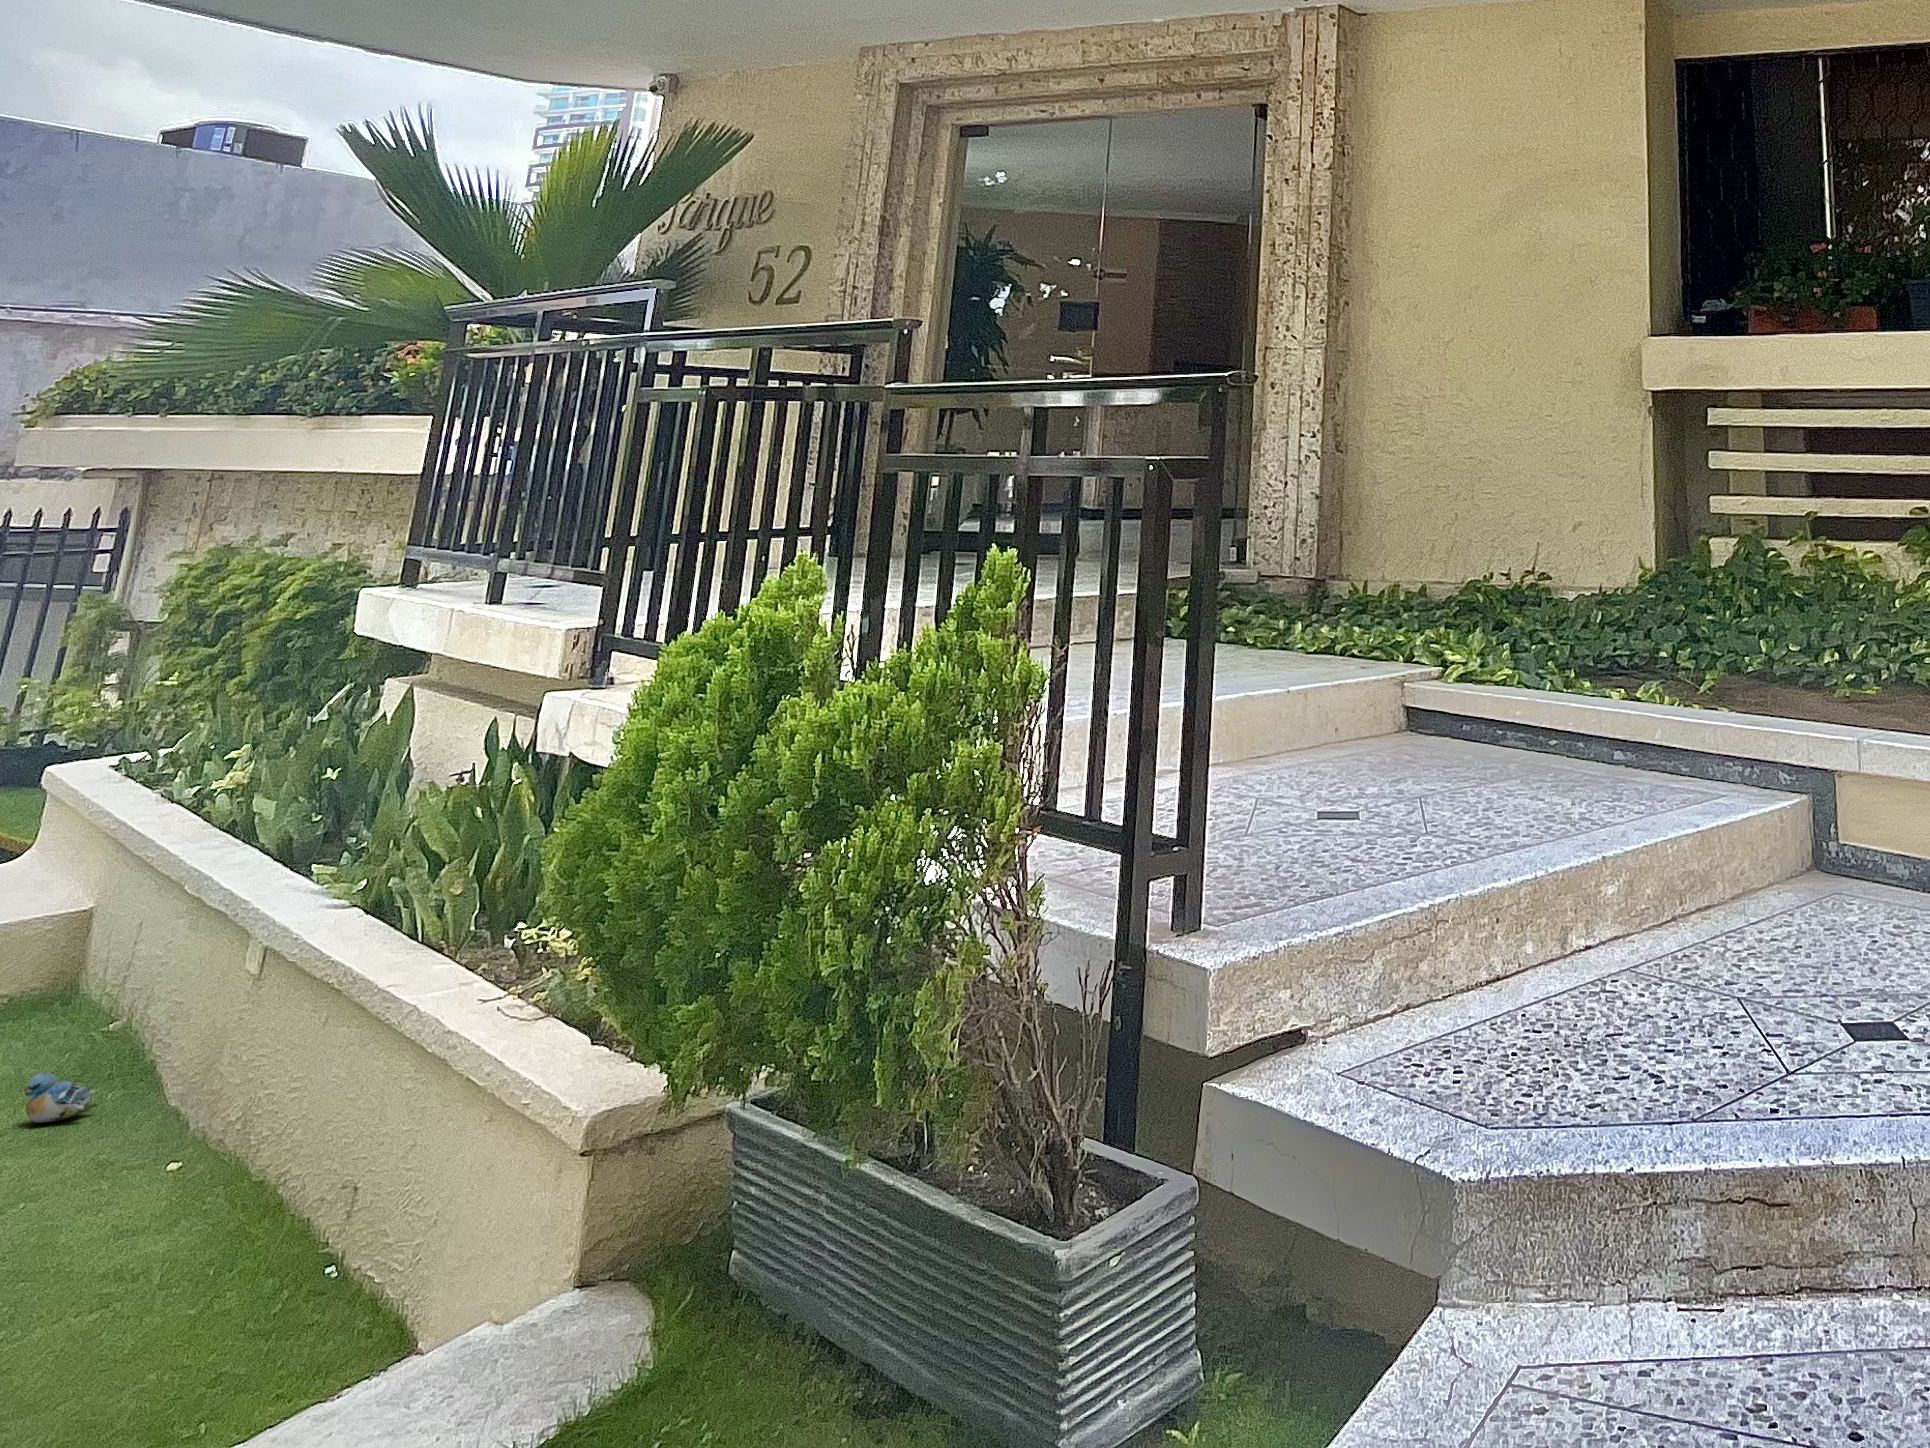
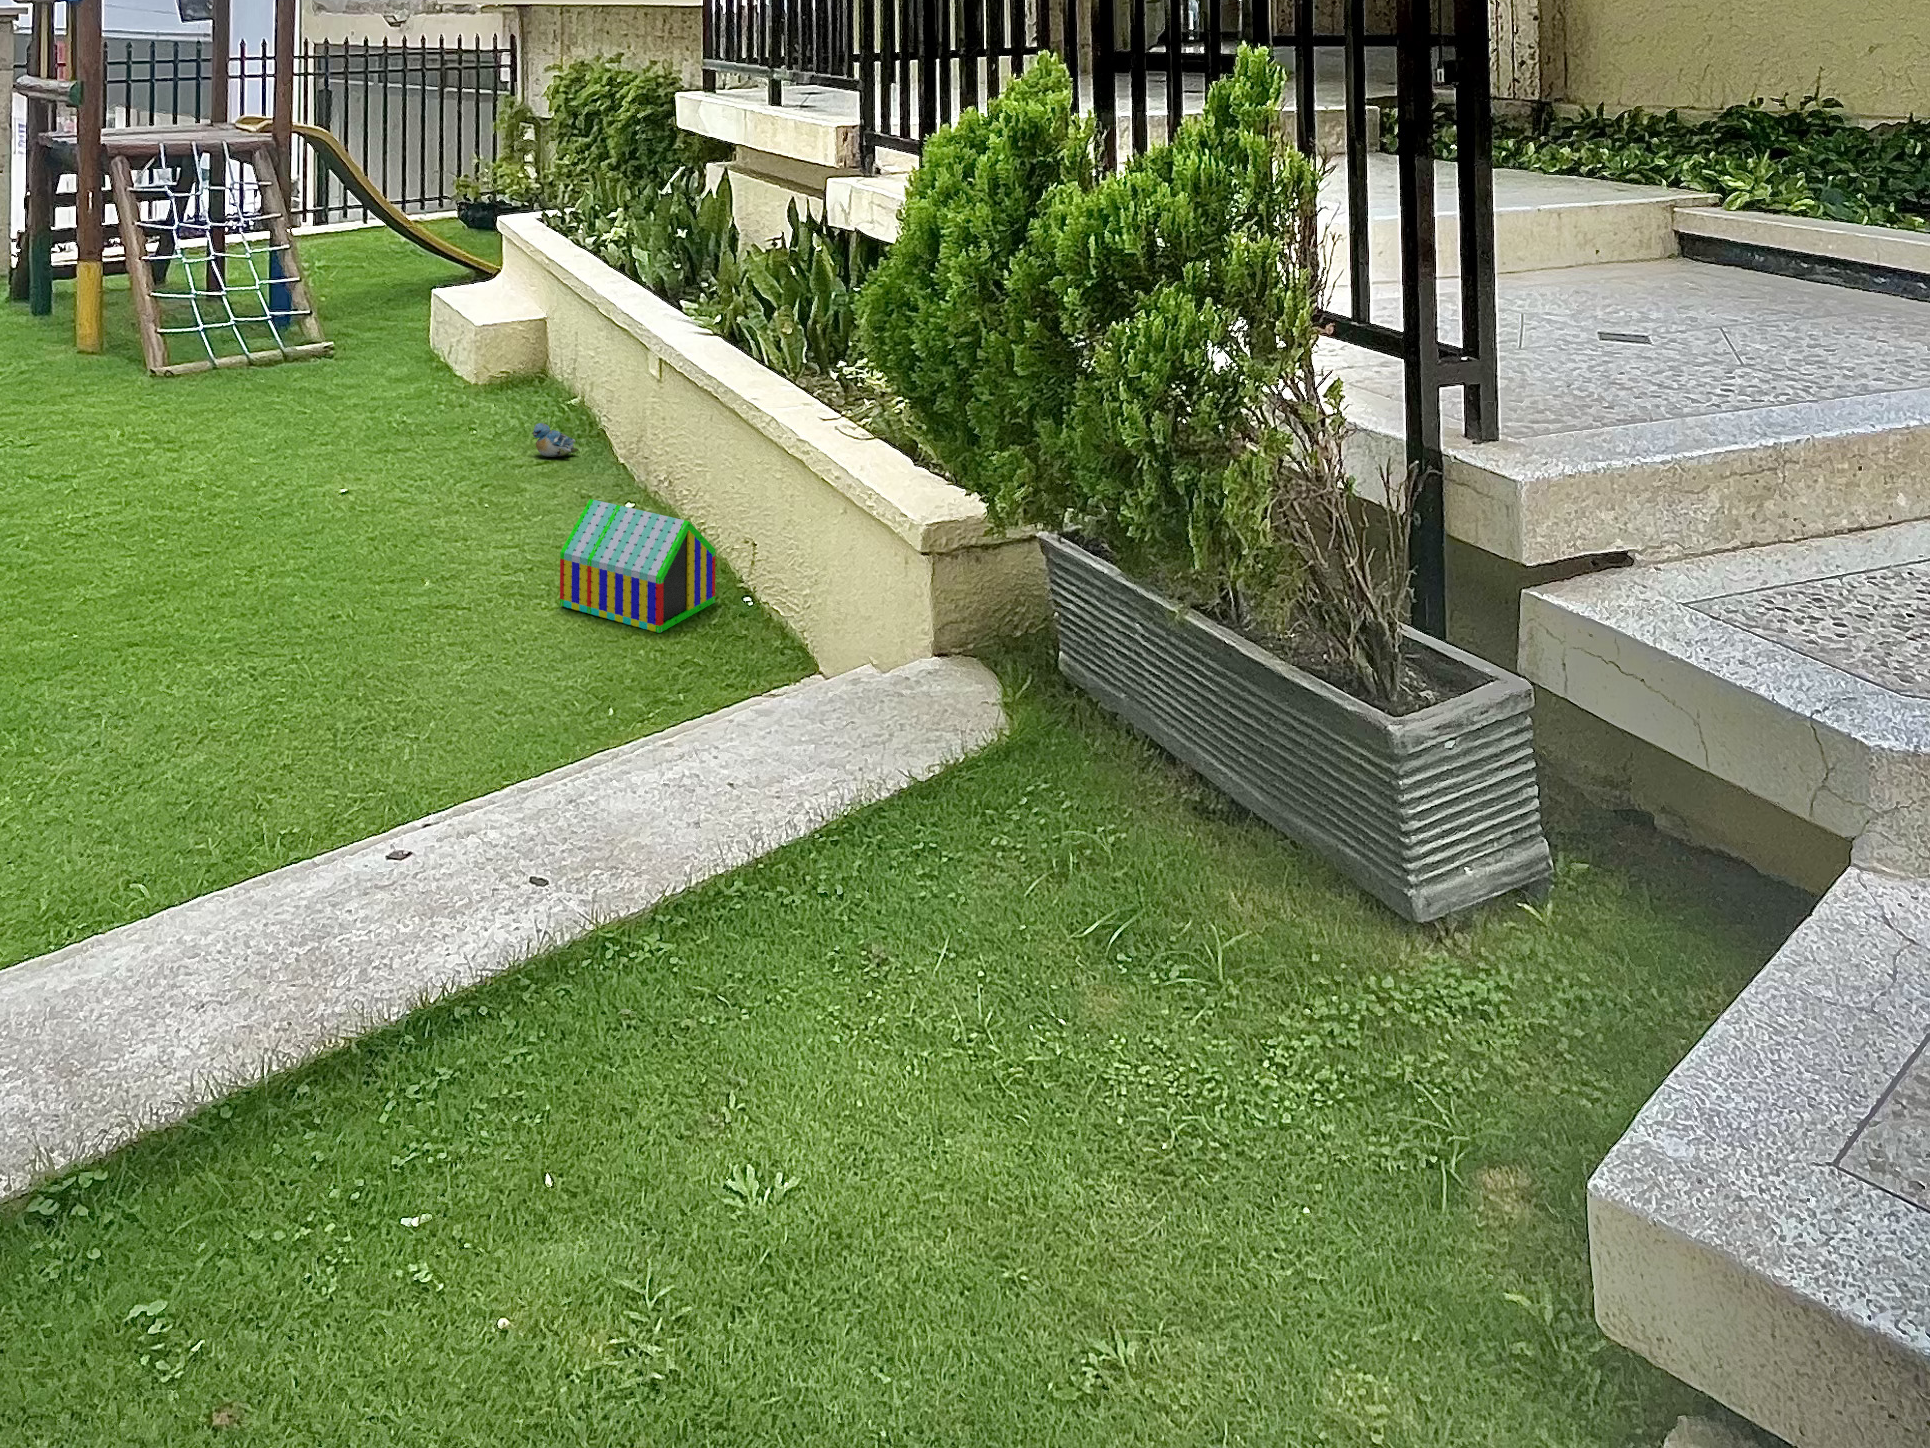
toy house: none [17,1168,288,1350] -> present [560,499,715,633]

